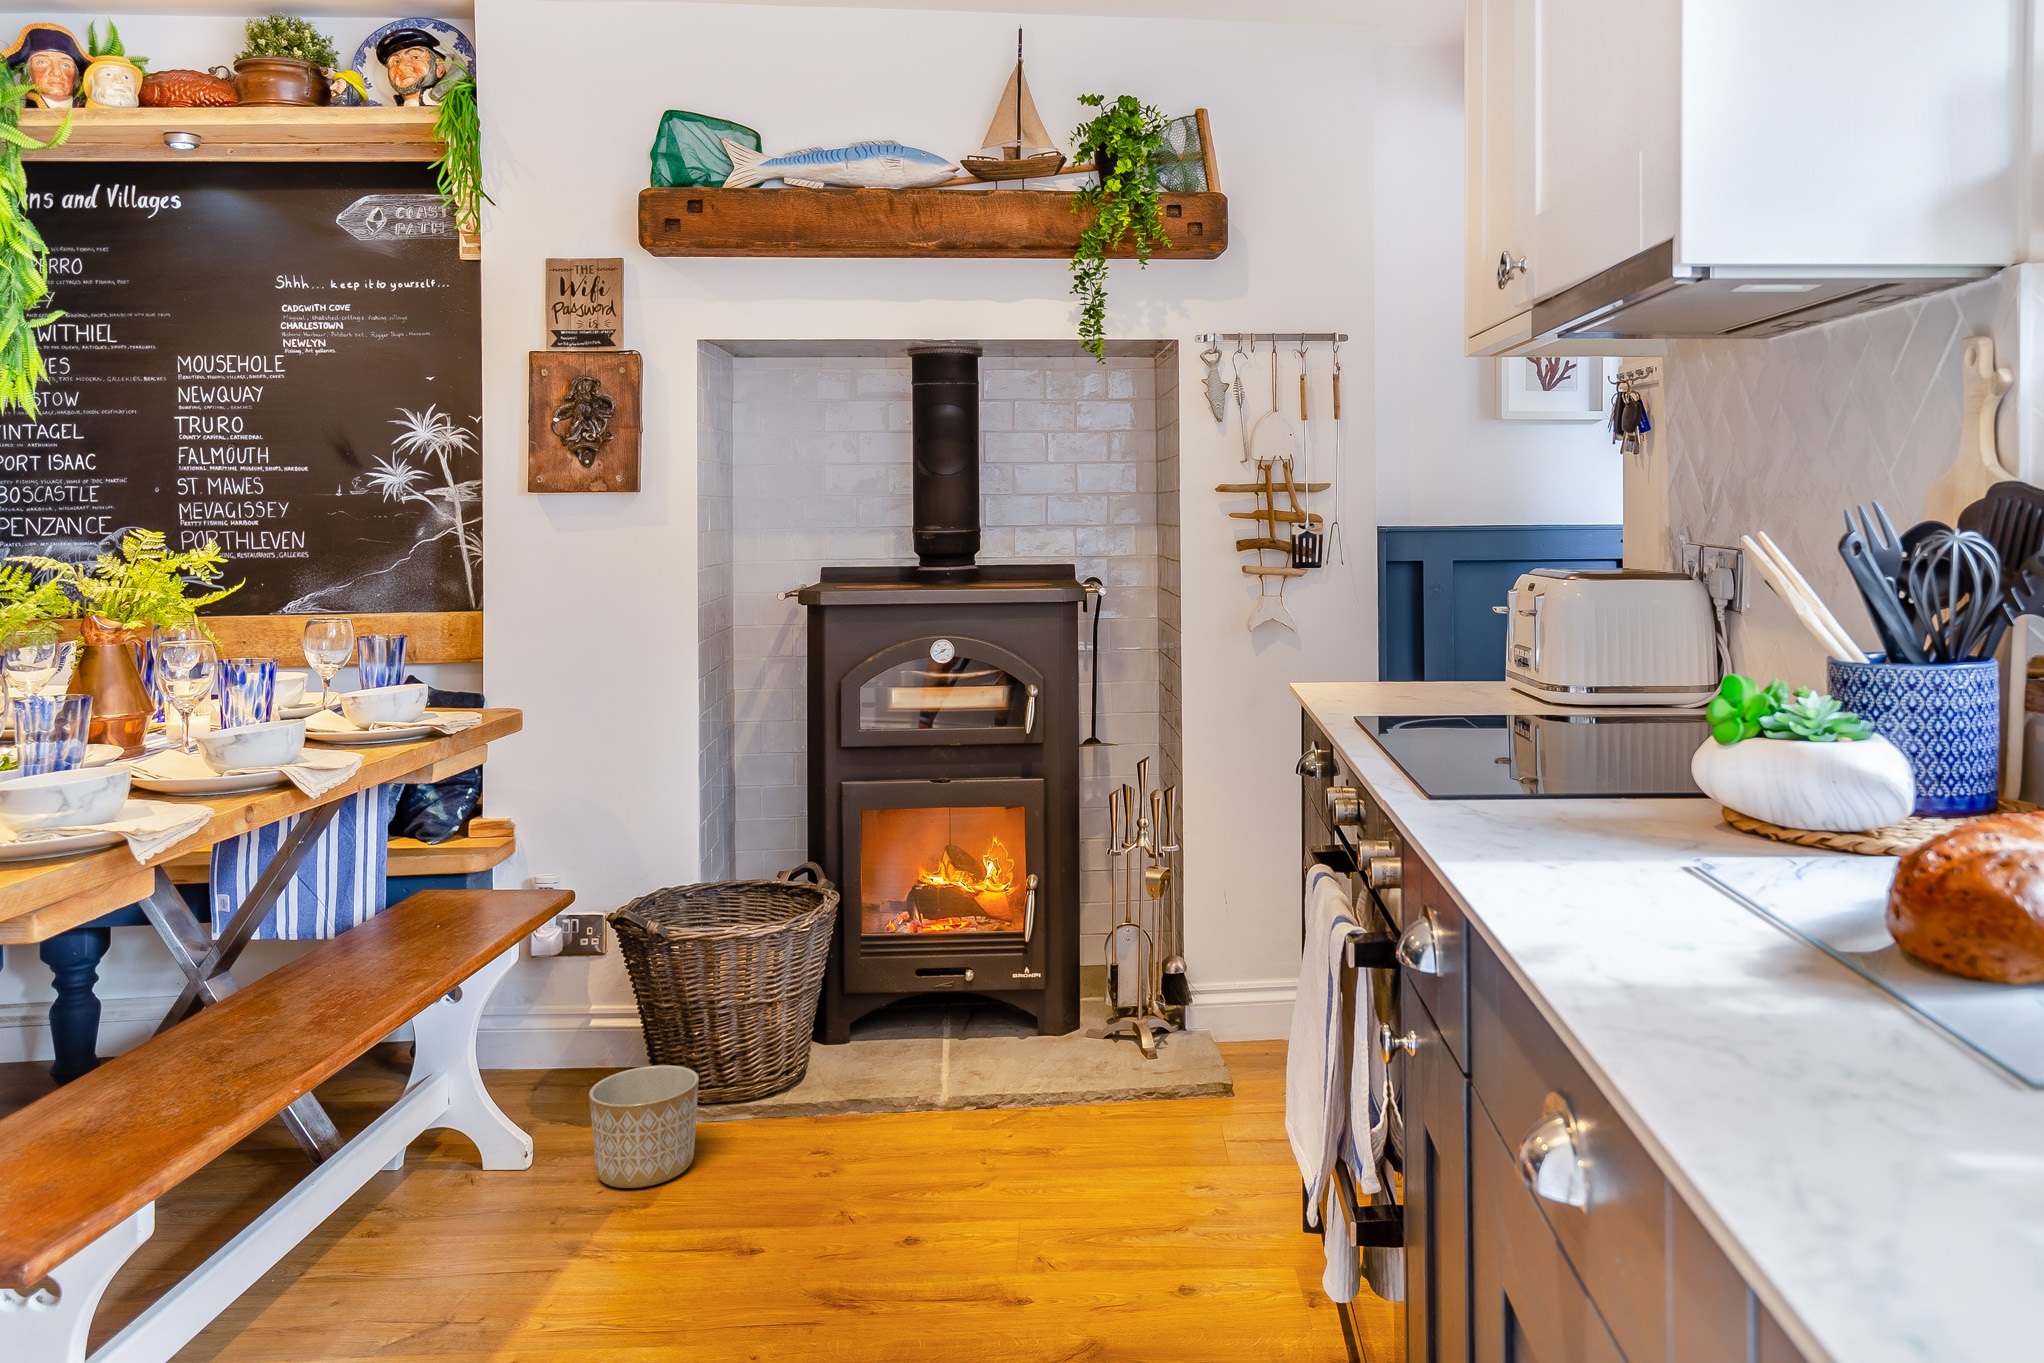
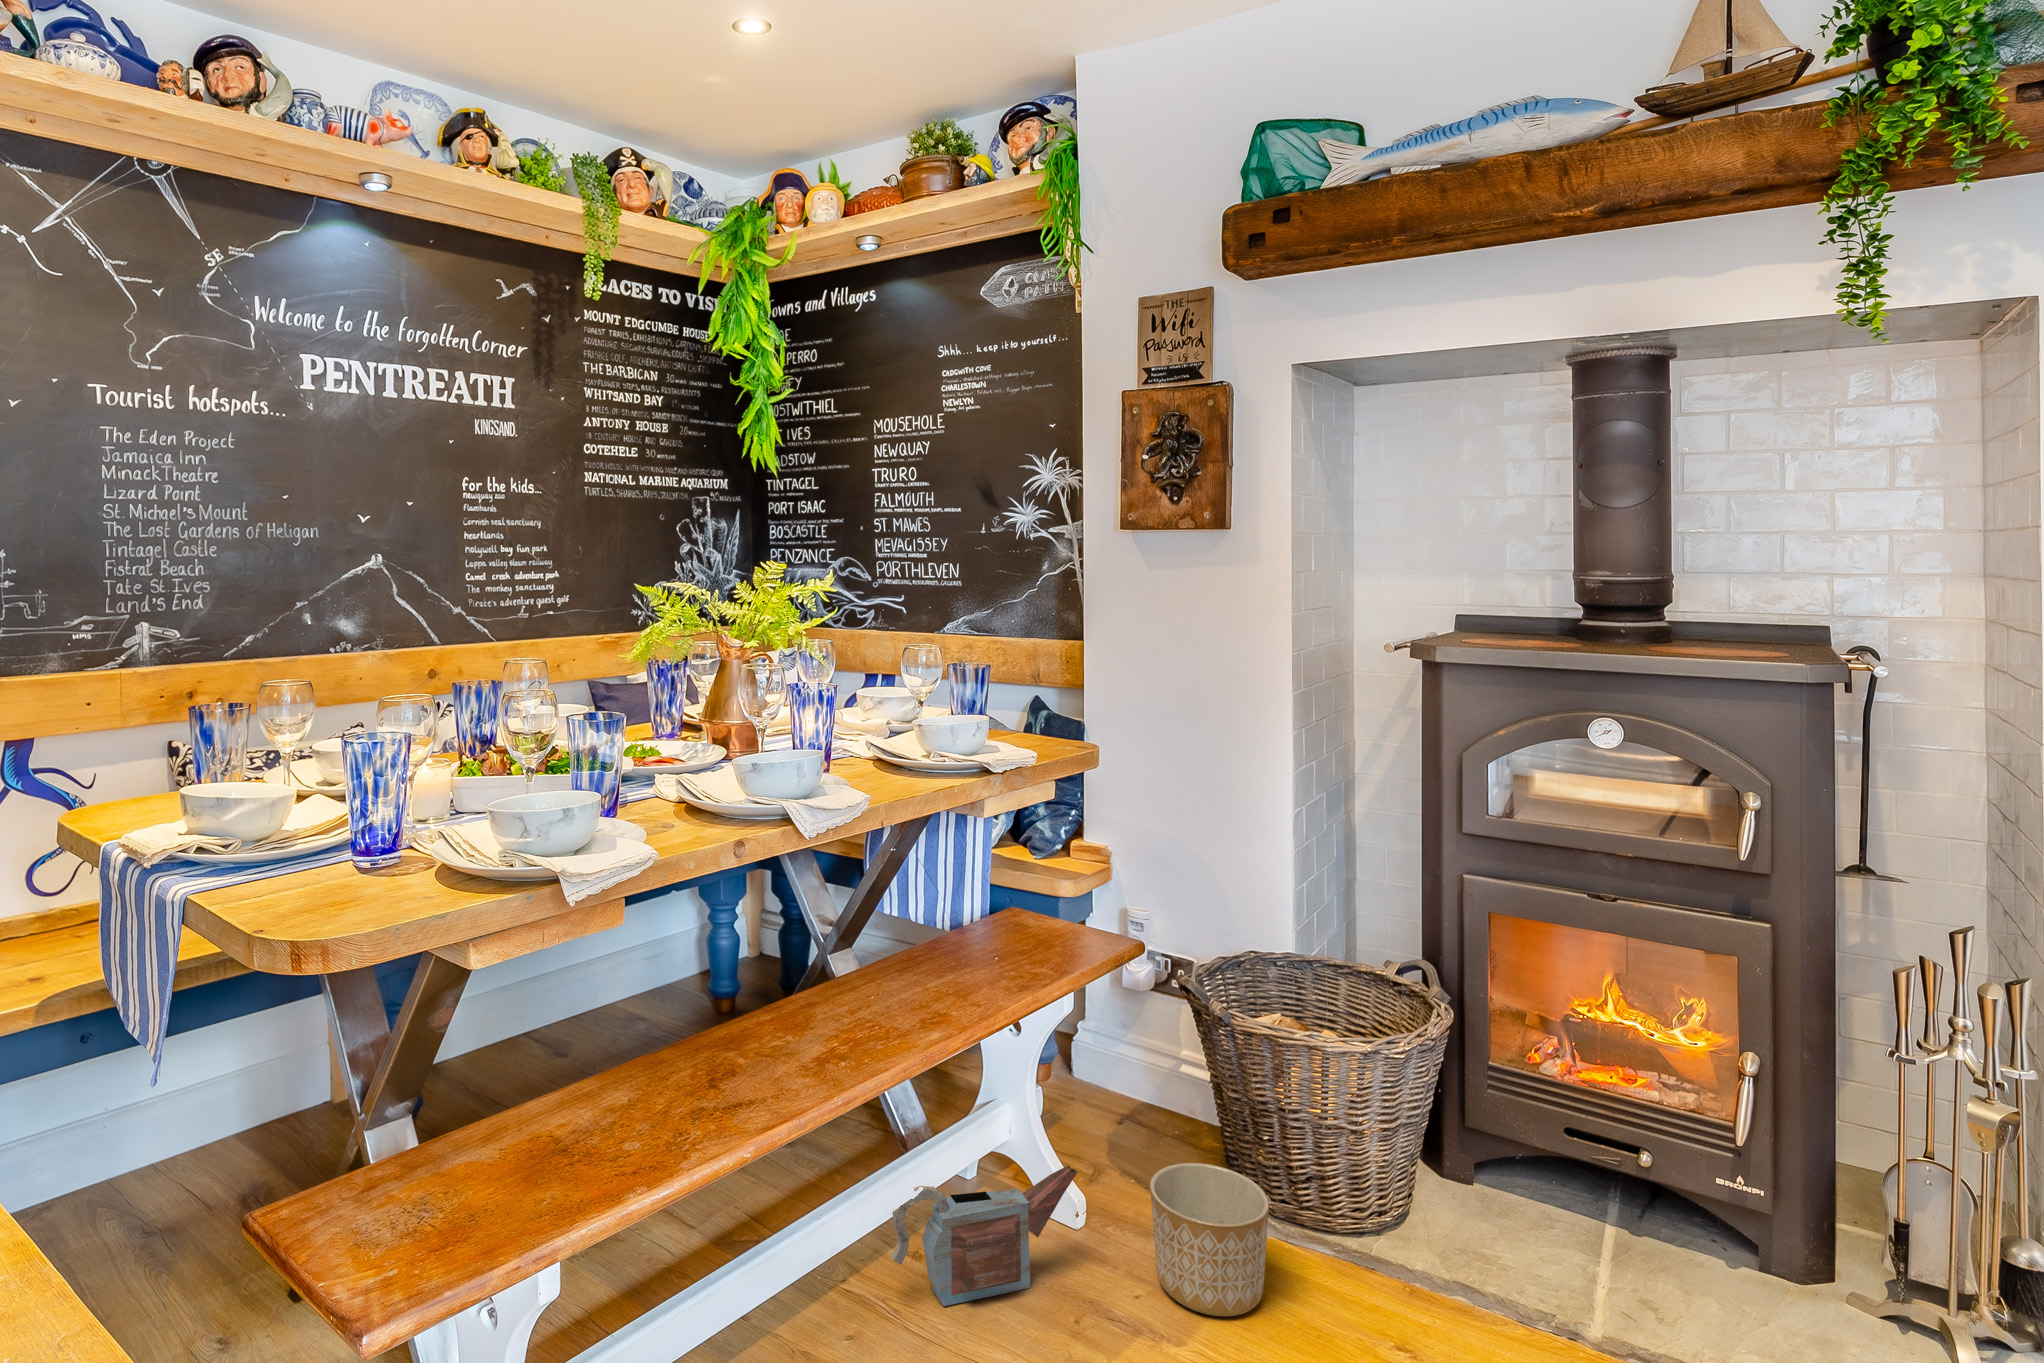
watering can: none [317,1102,516,1272] -> present [891,1165,1077,1306]

